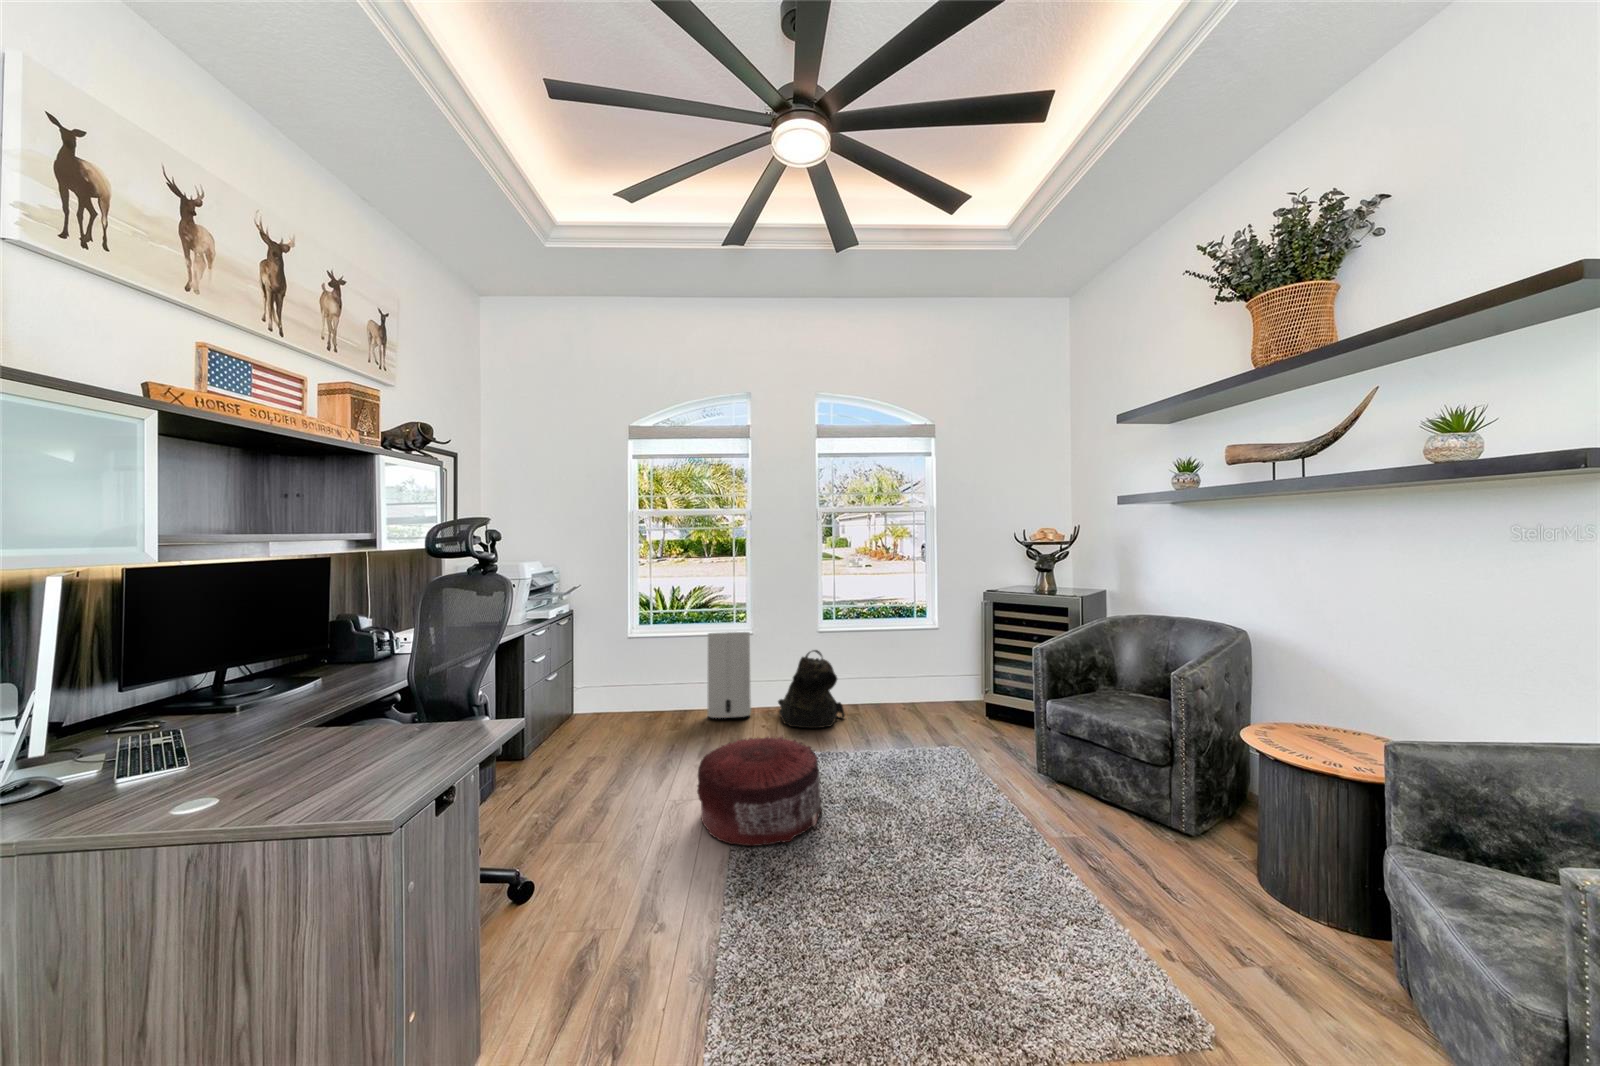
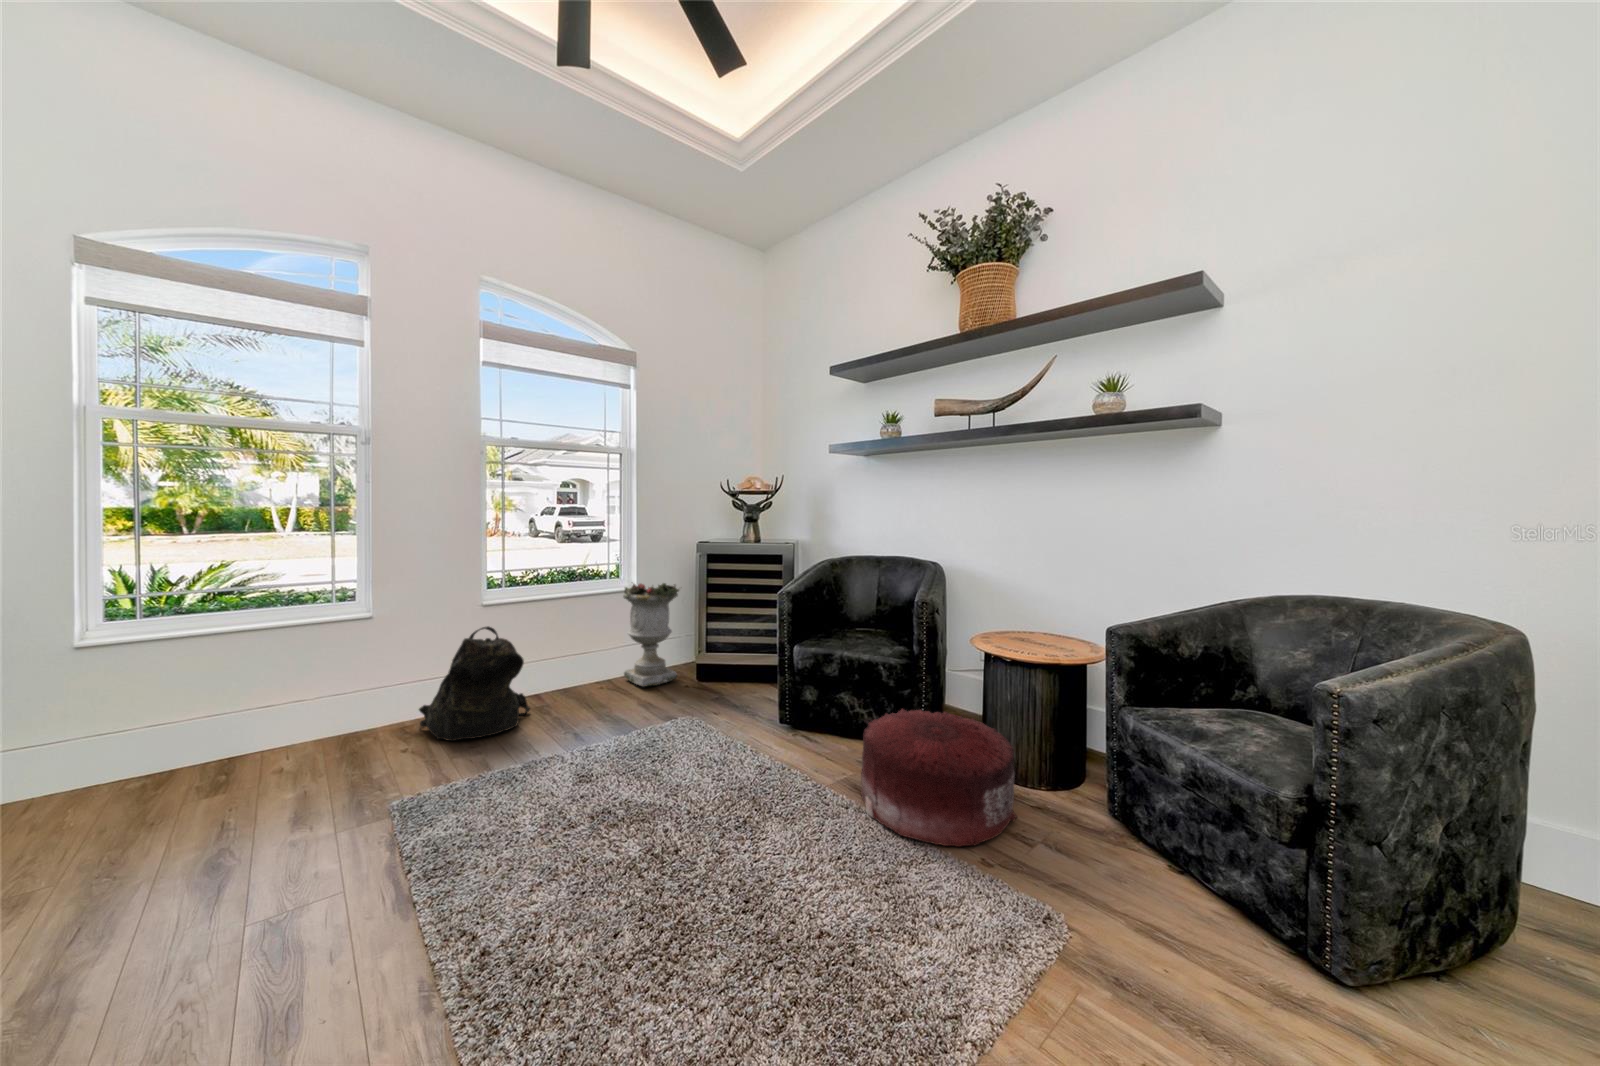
planter: none [920,624,971,715] -> present [623,583,679,687]
air purifier: present [707,632,751,718] -> none [275,612,369,758]
pouf: present [697,737,822,846] -> present [861,709,1017,847]

